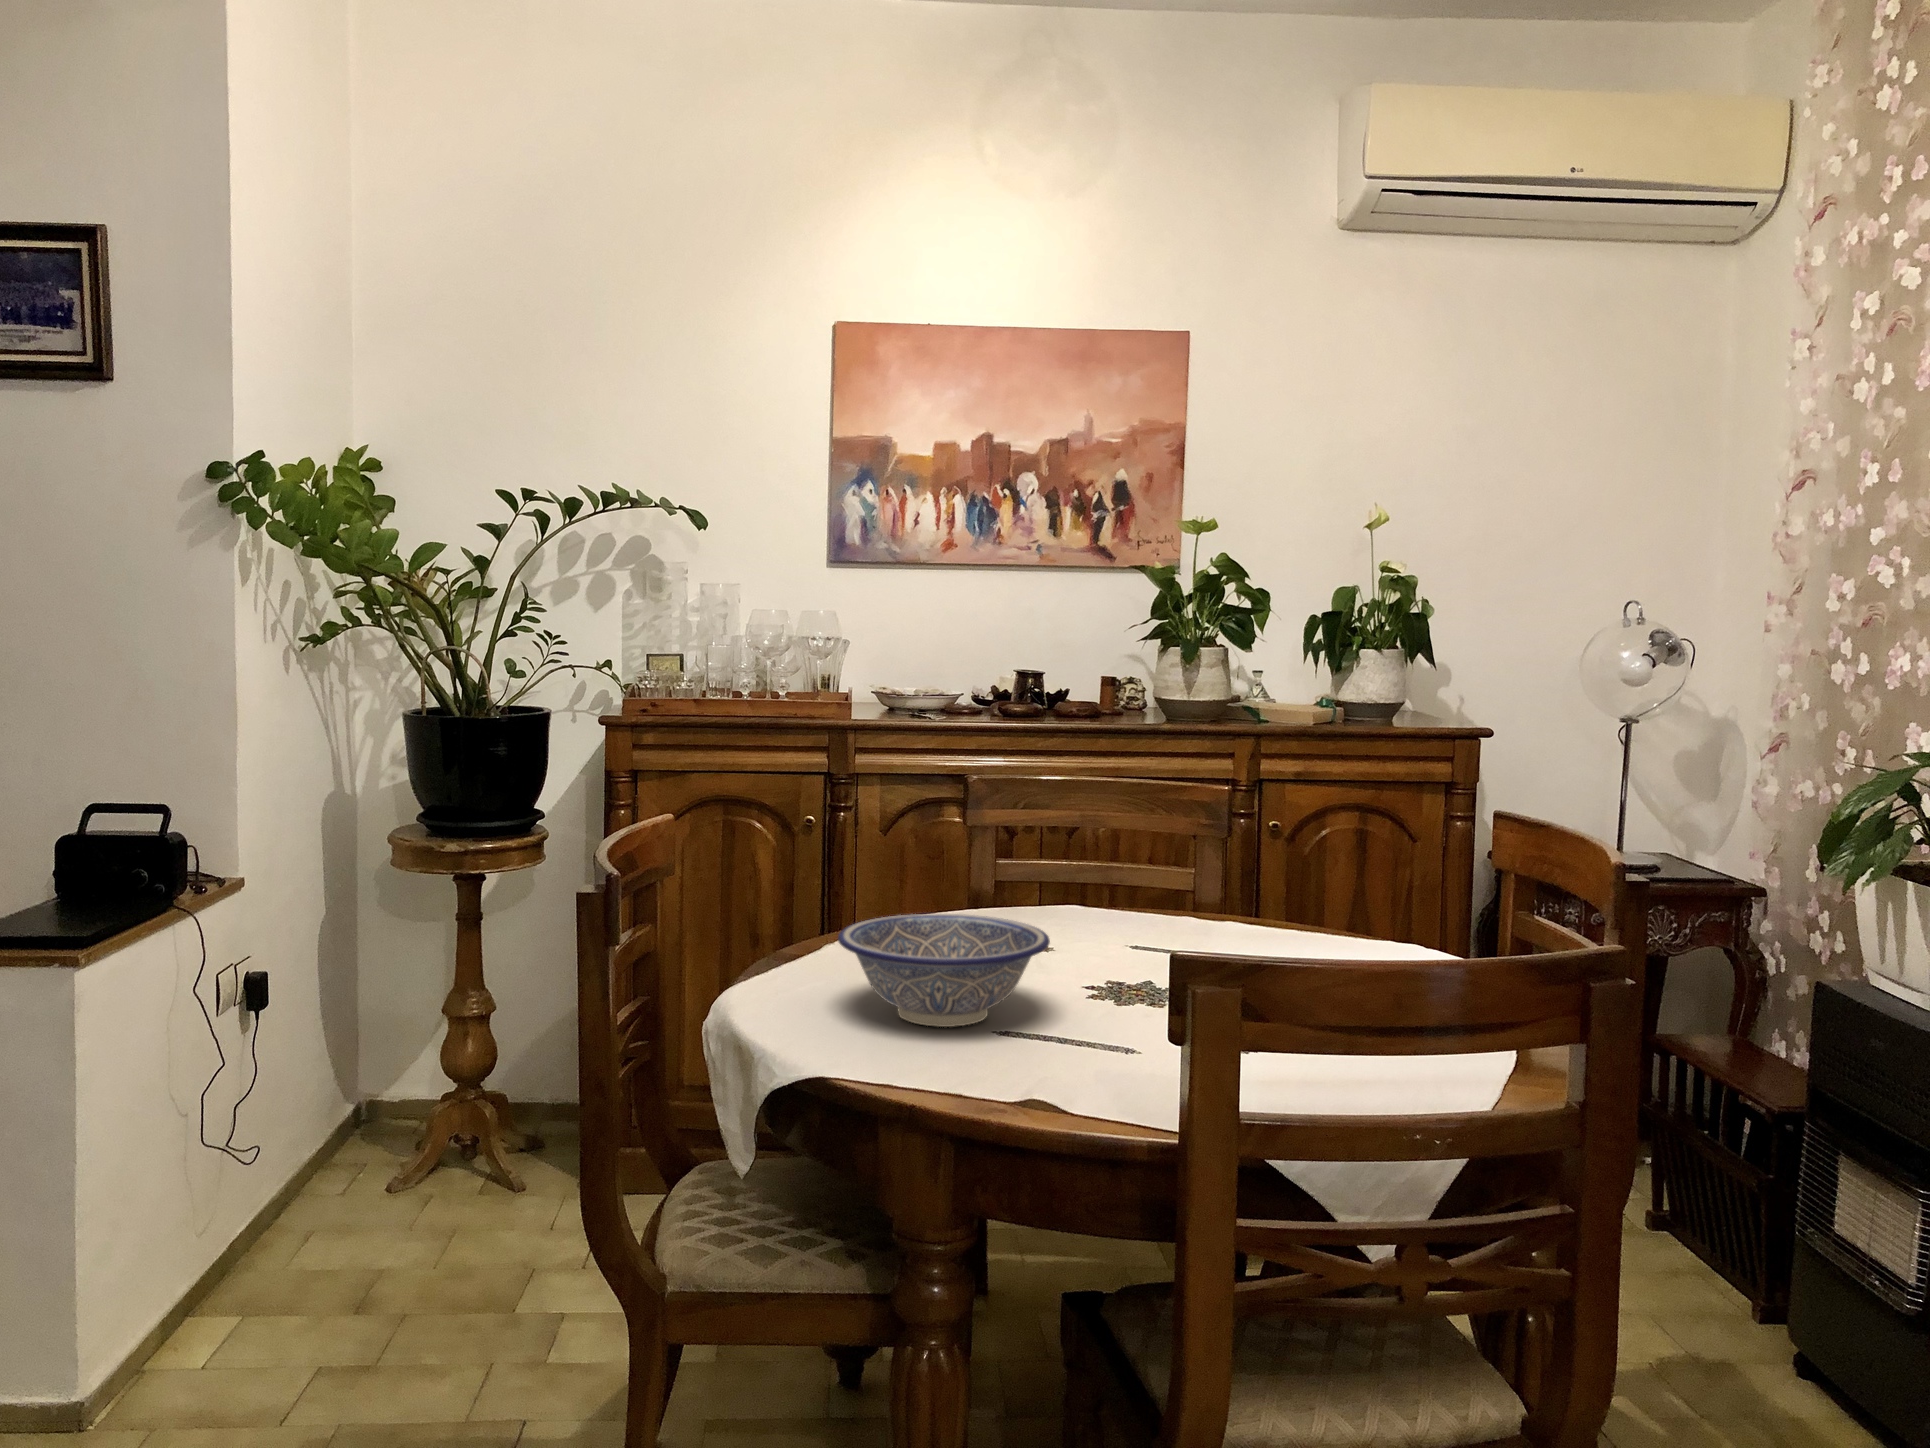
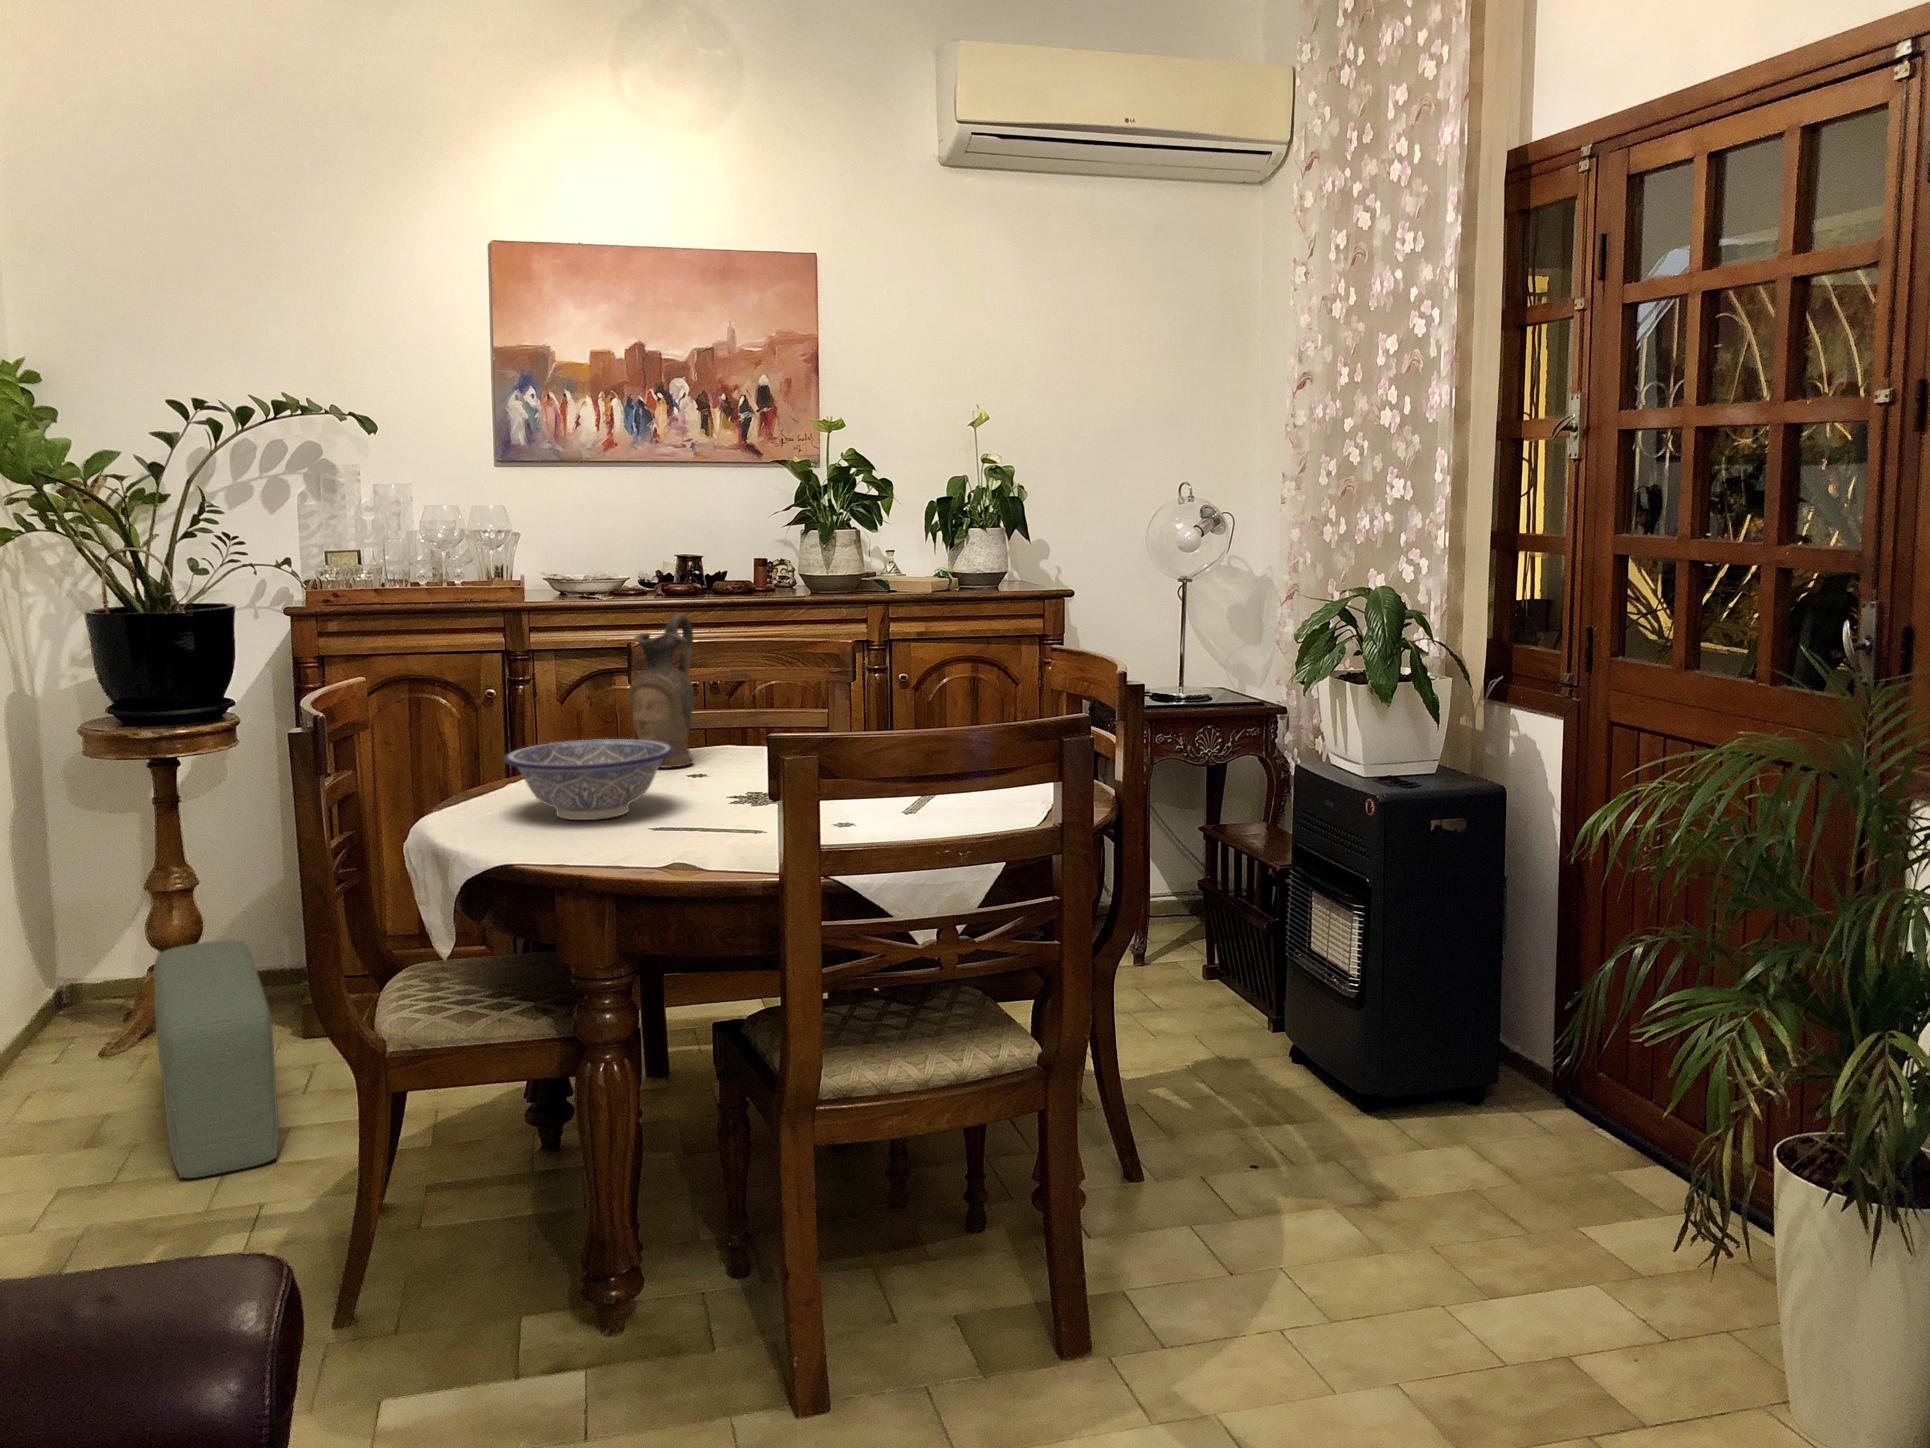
ceramic pitcher: none [979,752,1060,944] -> present [628,613,694,767]
pouf: none [434,1084,550,1381] -> present [154,940,278,1178]

